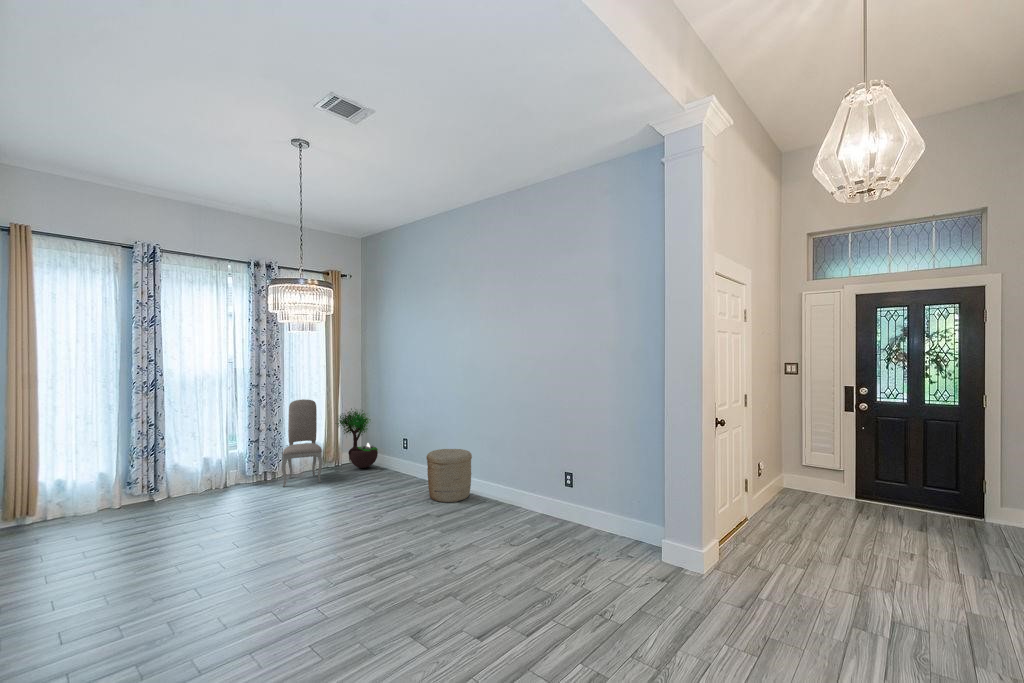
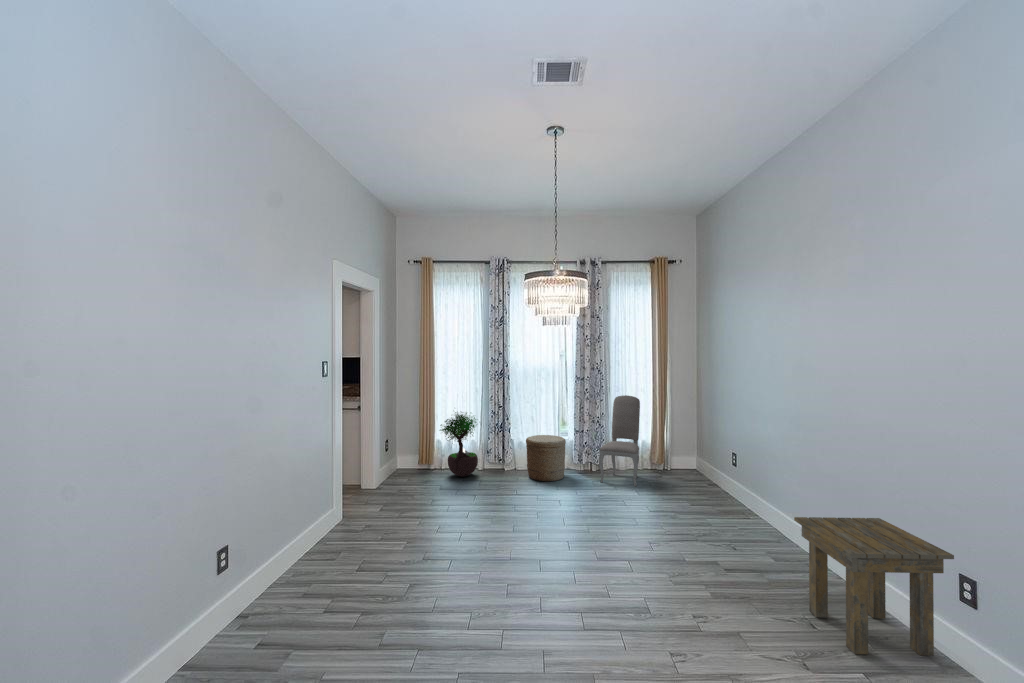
potted tree: present [338,409,378,468] -> present [440,412,478,477]
woven basket: present [426,449,472,502] -> present [526,435,566,481]
side table: none [488,454,565,533] -> present [794,517,954,656]

